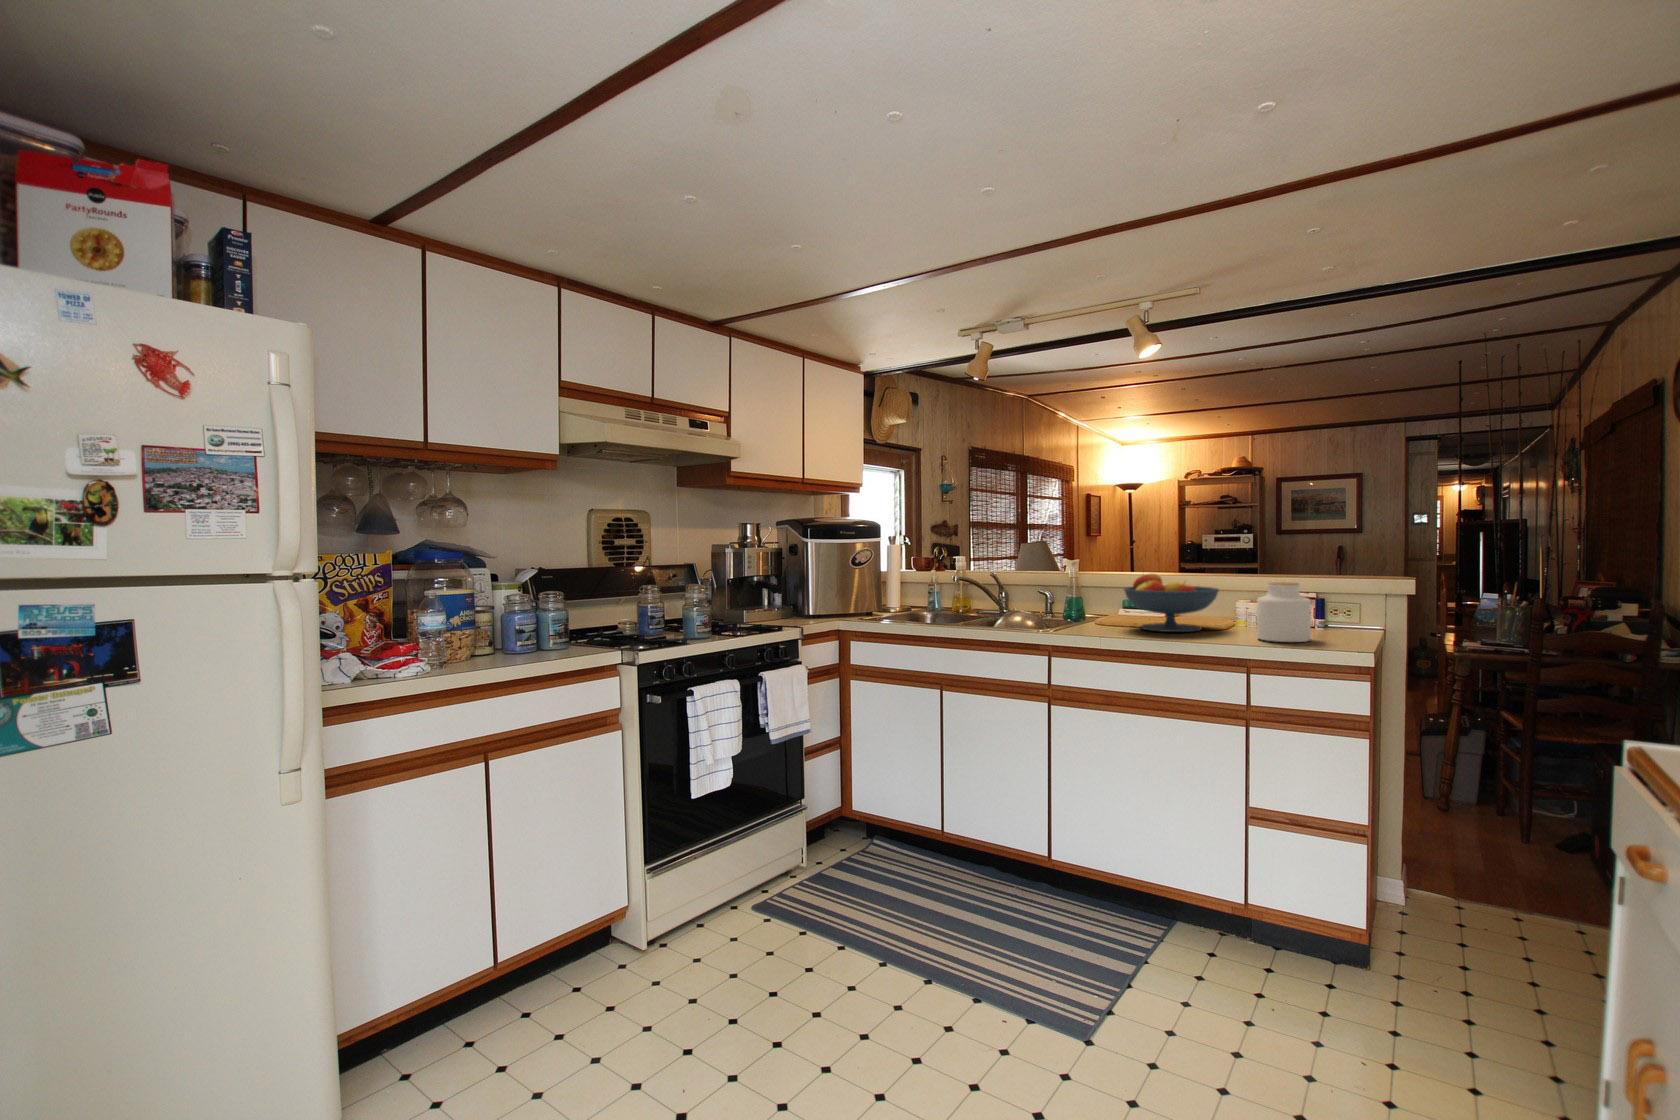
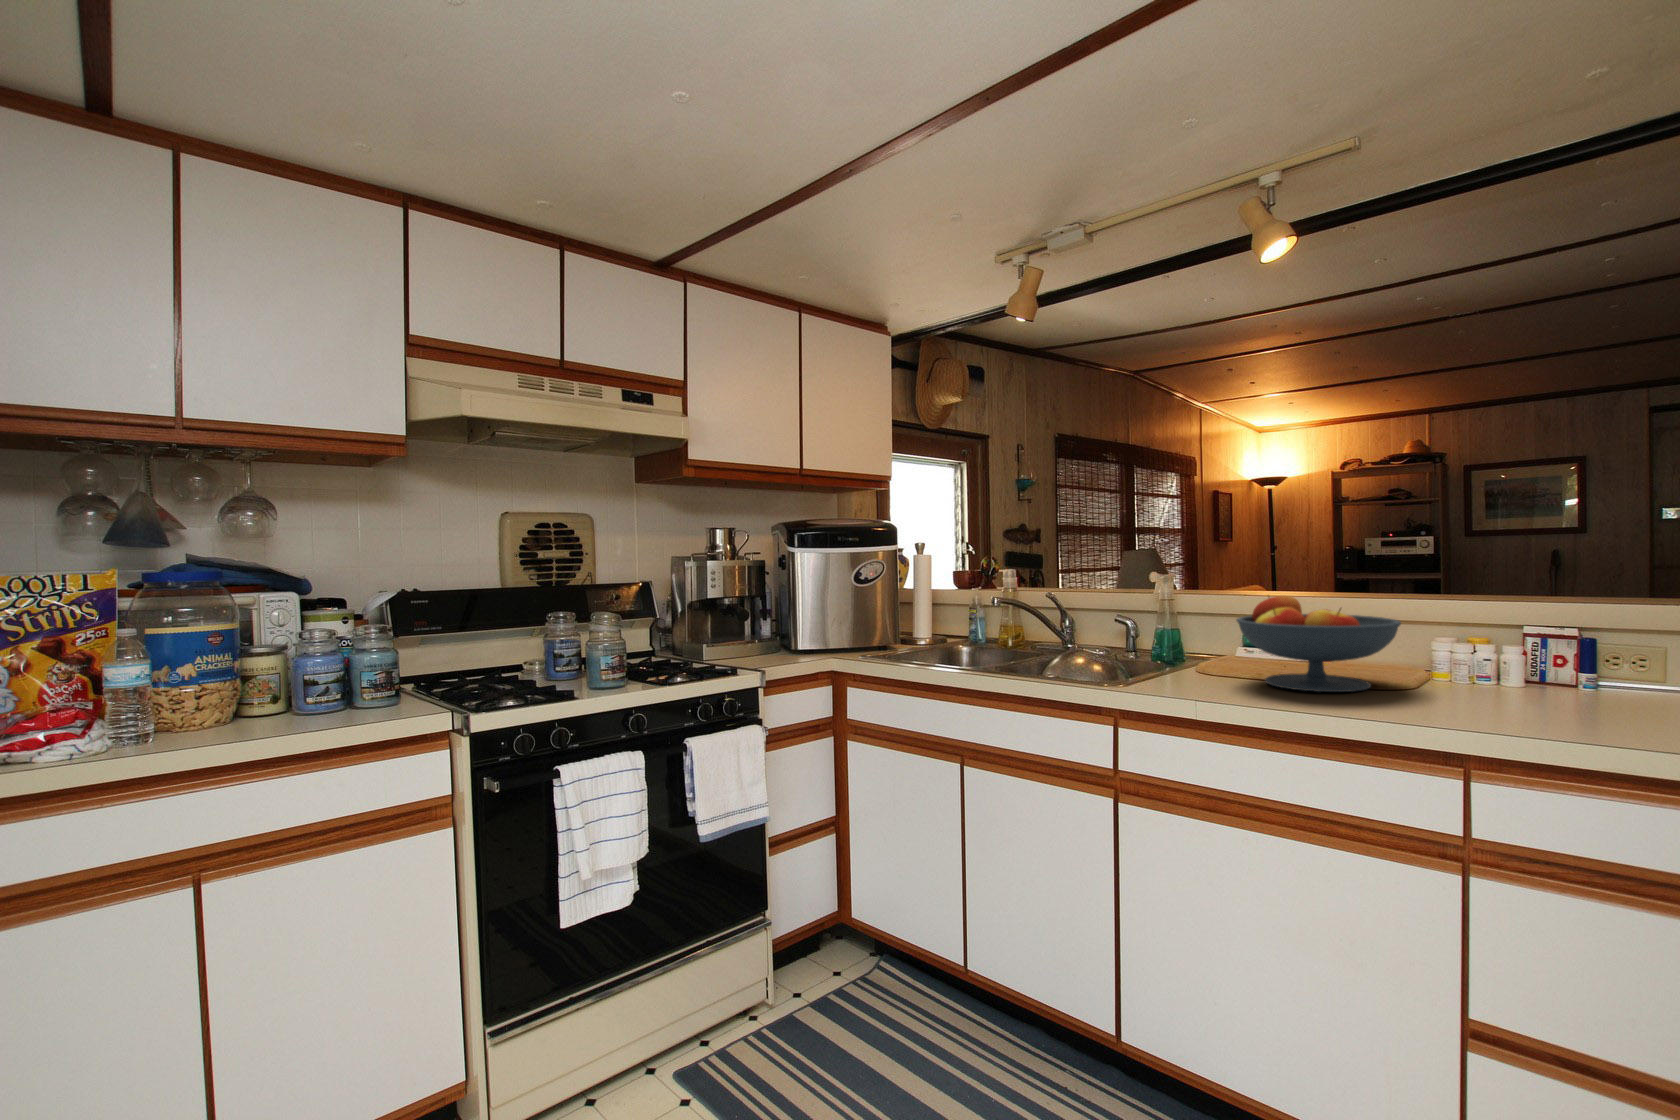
jar: present [1257,582,1311,642] -> none [1475,613,1585,722]

